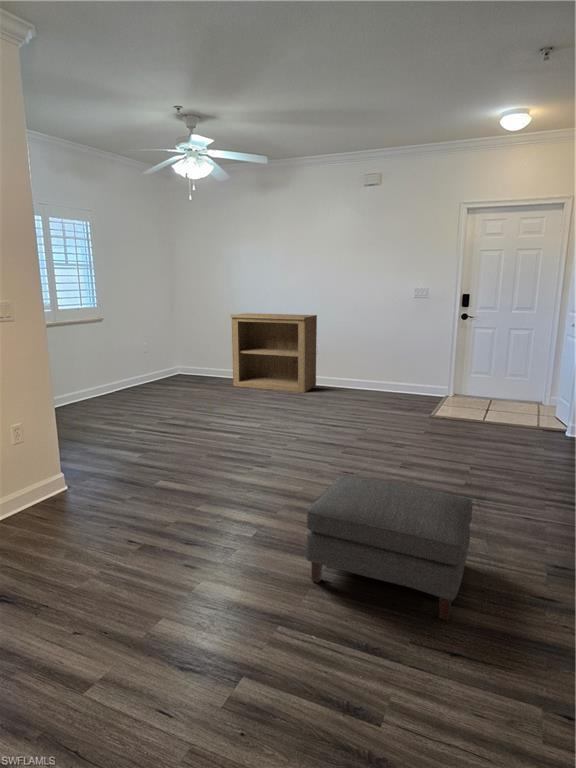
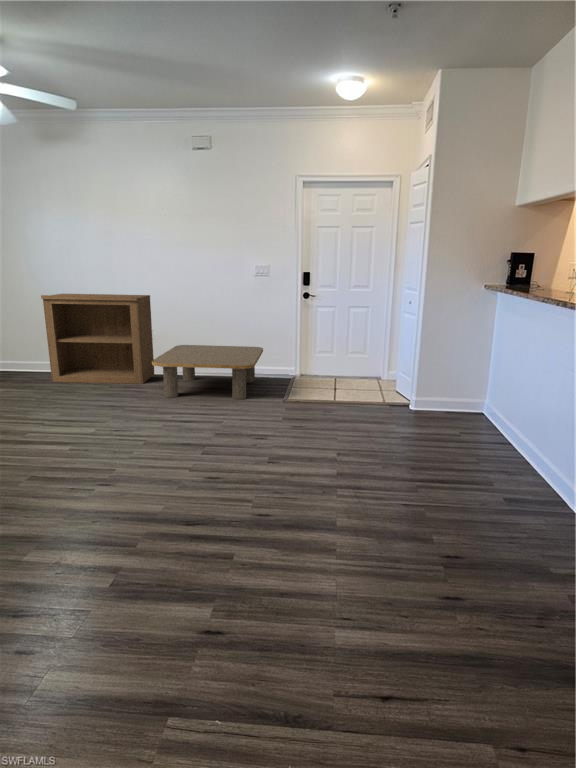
coffee table: none [312,360,416,412] -> present [152,345,263,400]
ottoman: present [306,475,473,620] -> none [188,493,381,651]

